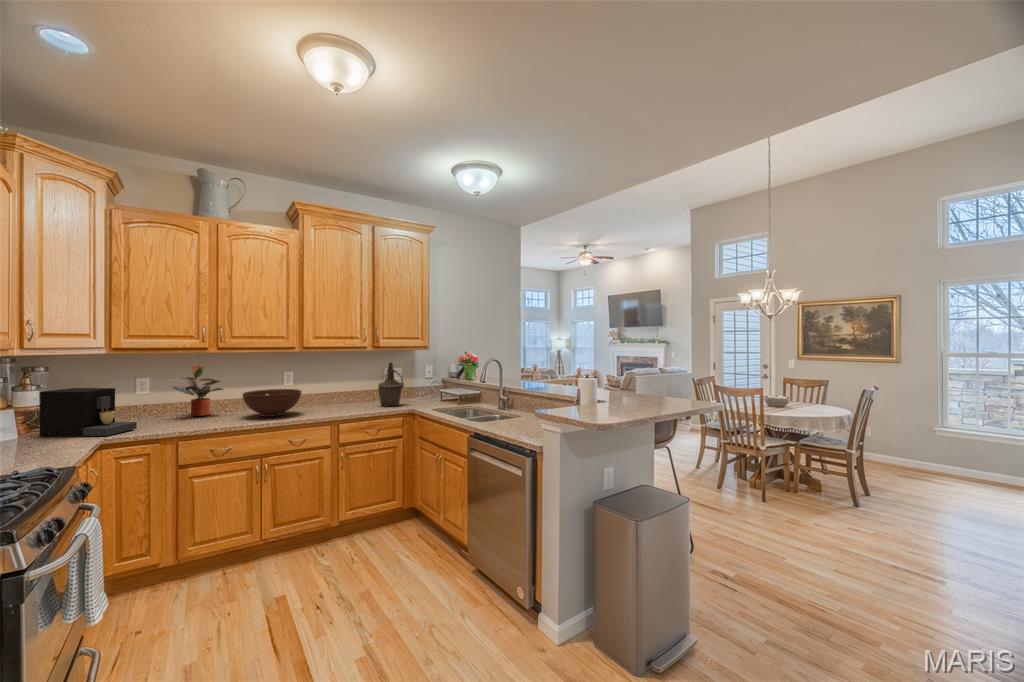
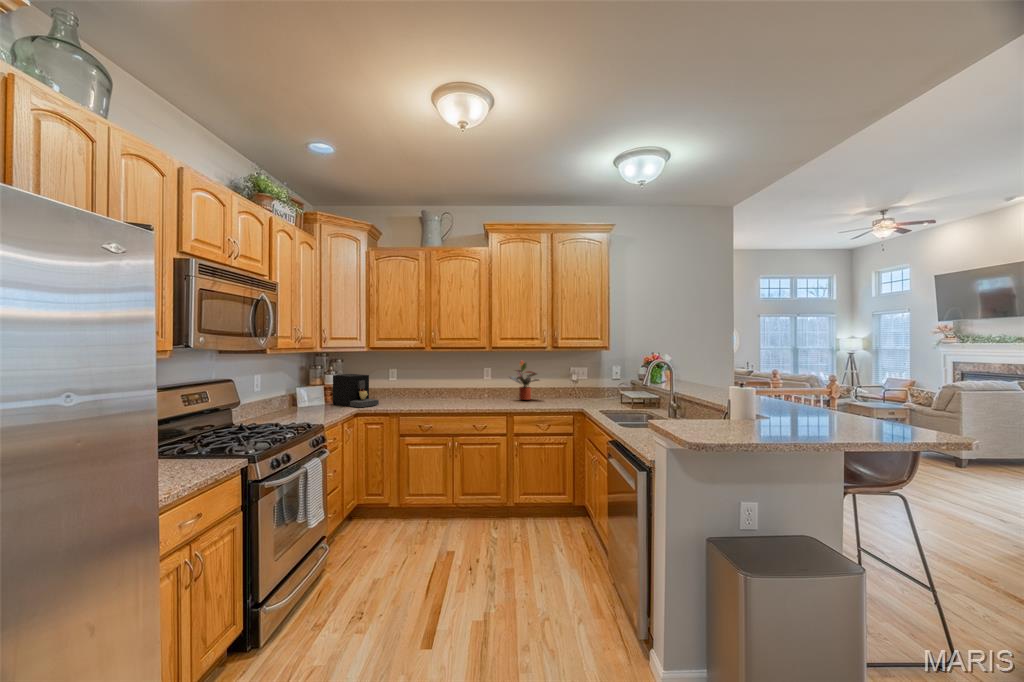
bottle: present [378,362,404,407] -> none [554,362,578,405]
potted plant: present [173,365,223,416] -> present [509,361,539,400]
fruit bowl: present [243,389,301,417] -> none [444,382,487,405]

